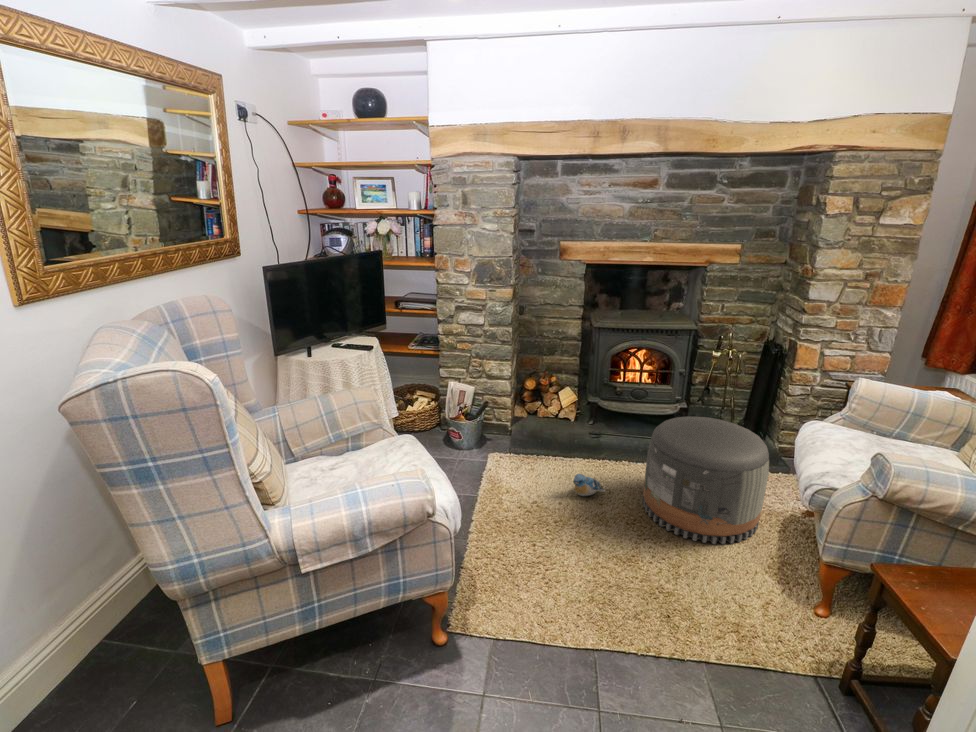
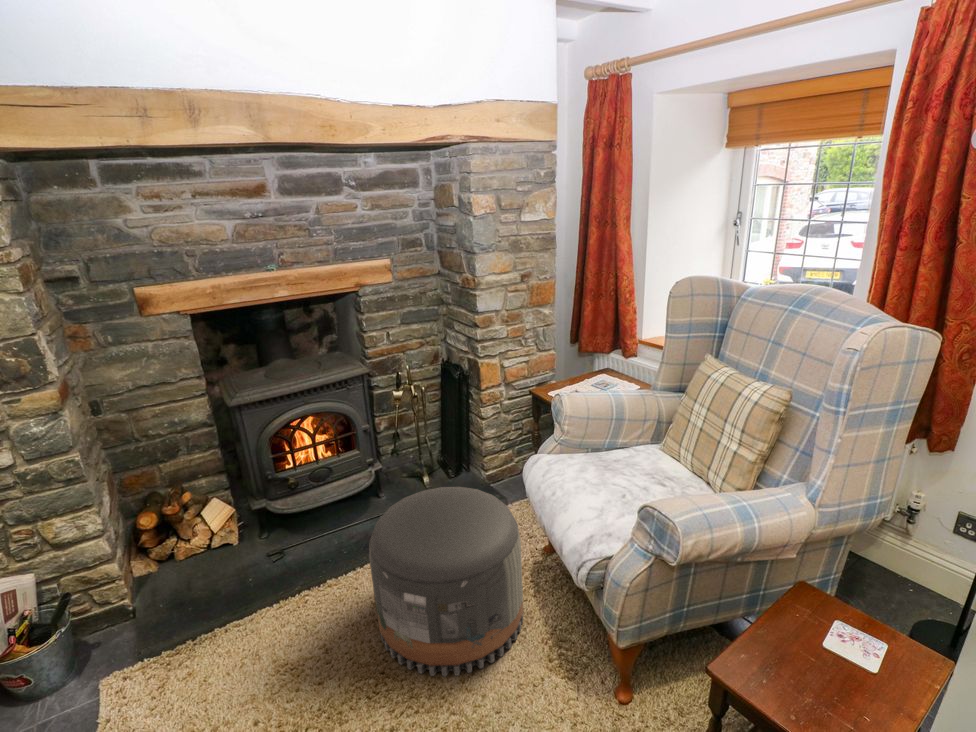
plush toy: present [573,474,605,496] -> none [273,641,327,685]

